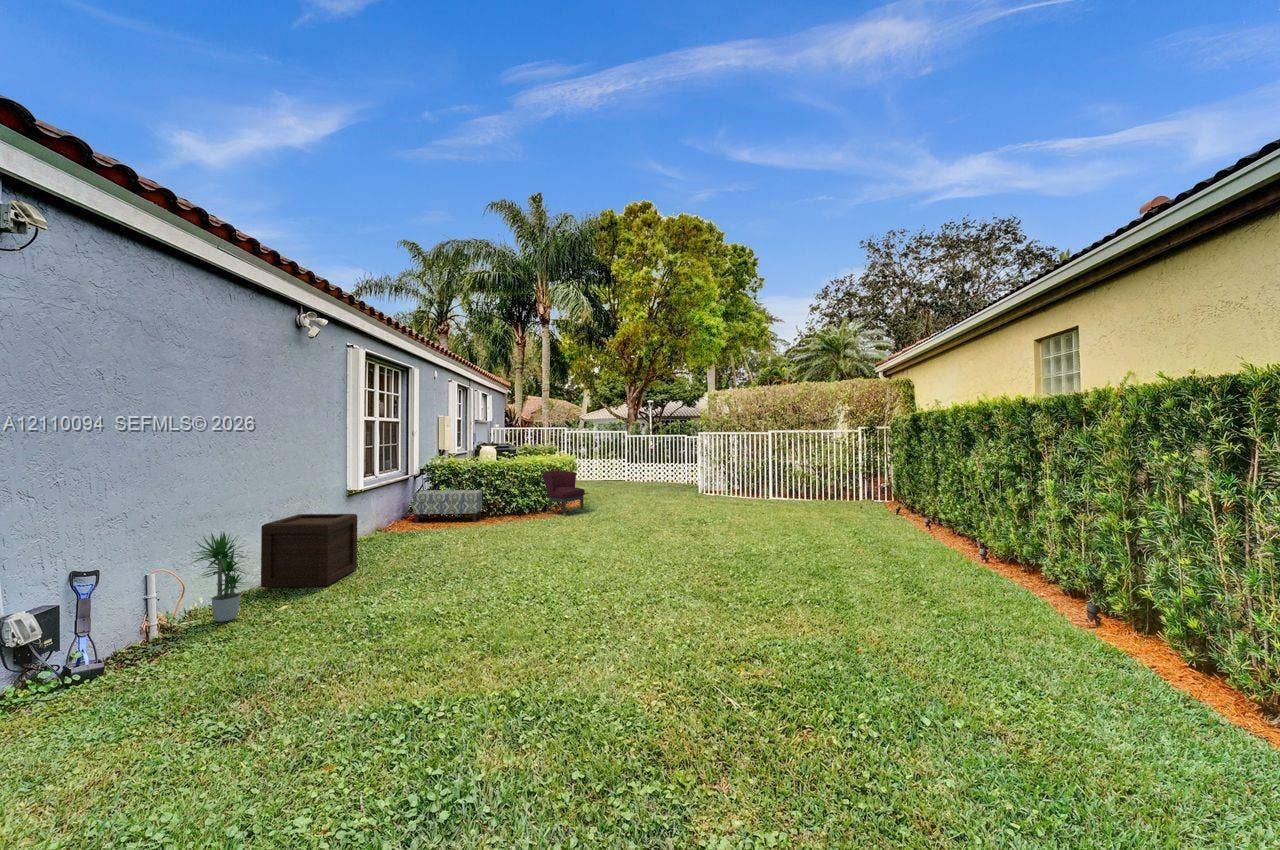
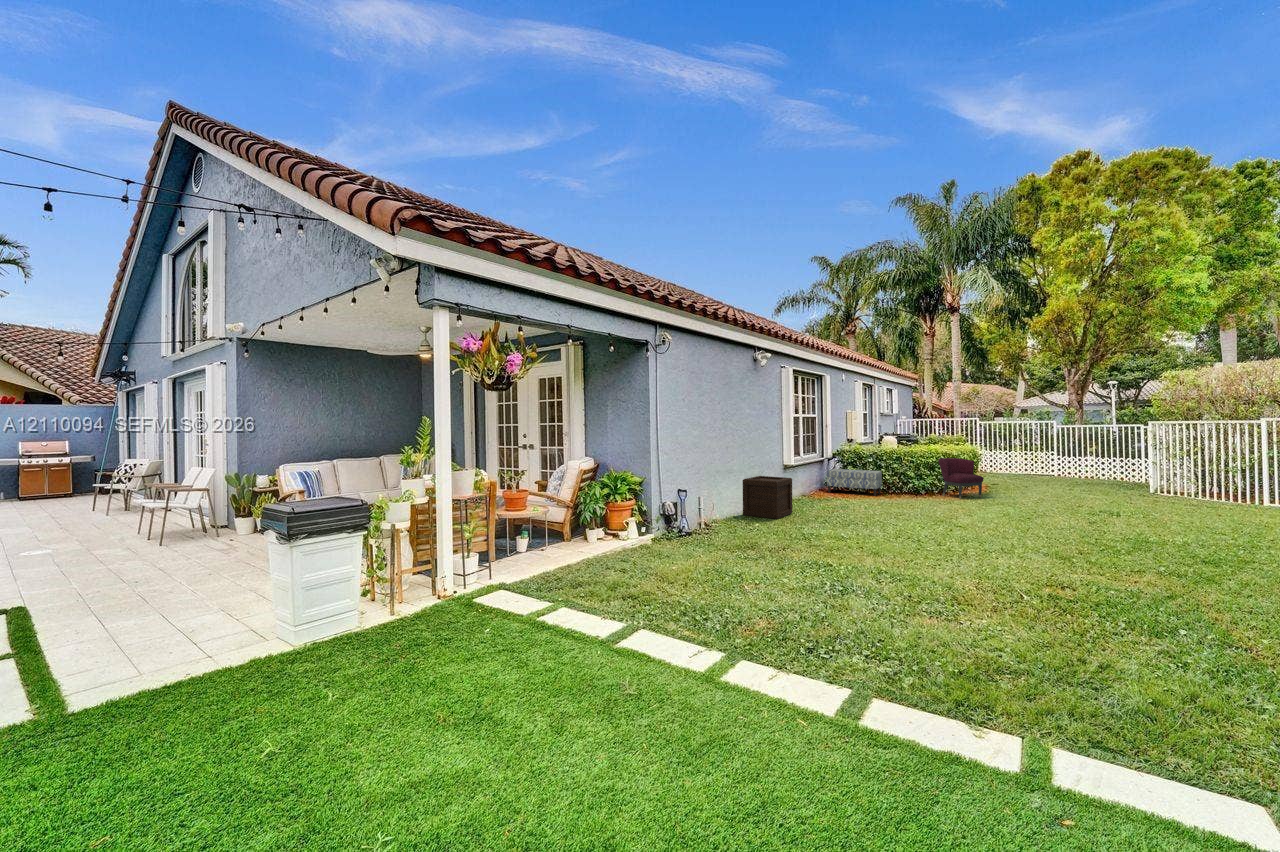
potted plant: present [190,532,249,622] -> none [715,478,744,526]

